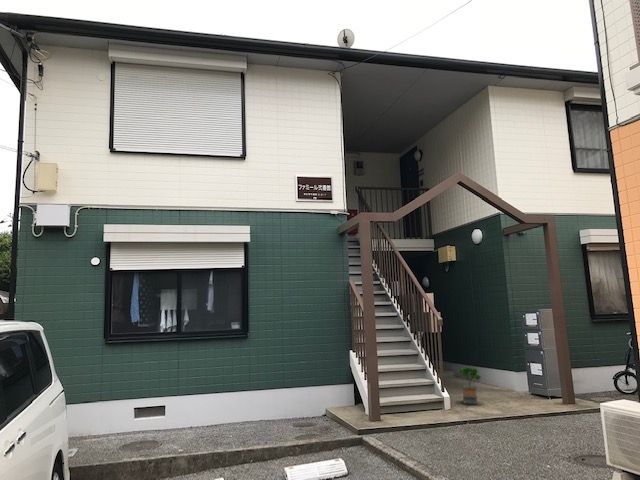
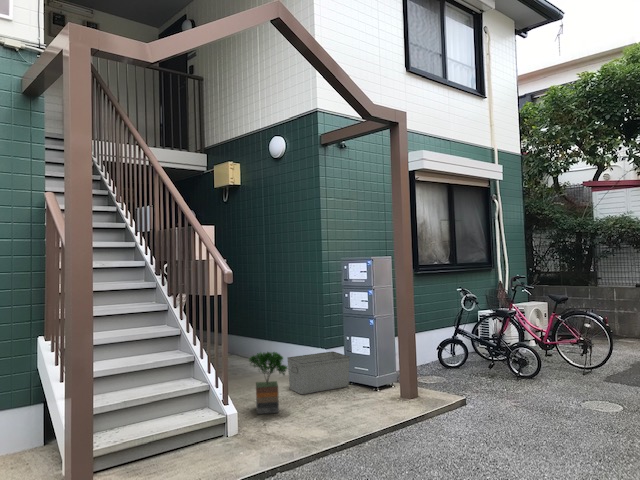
storage bin: none [487,373,530,398] -> present [287,351,350,394]

